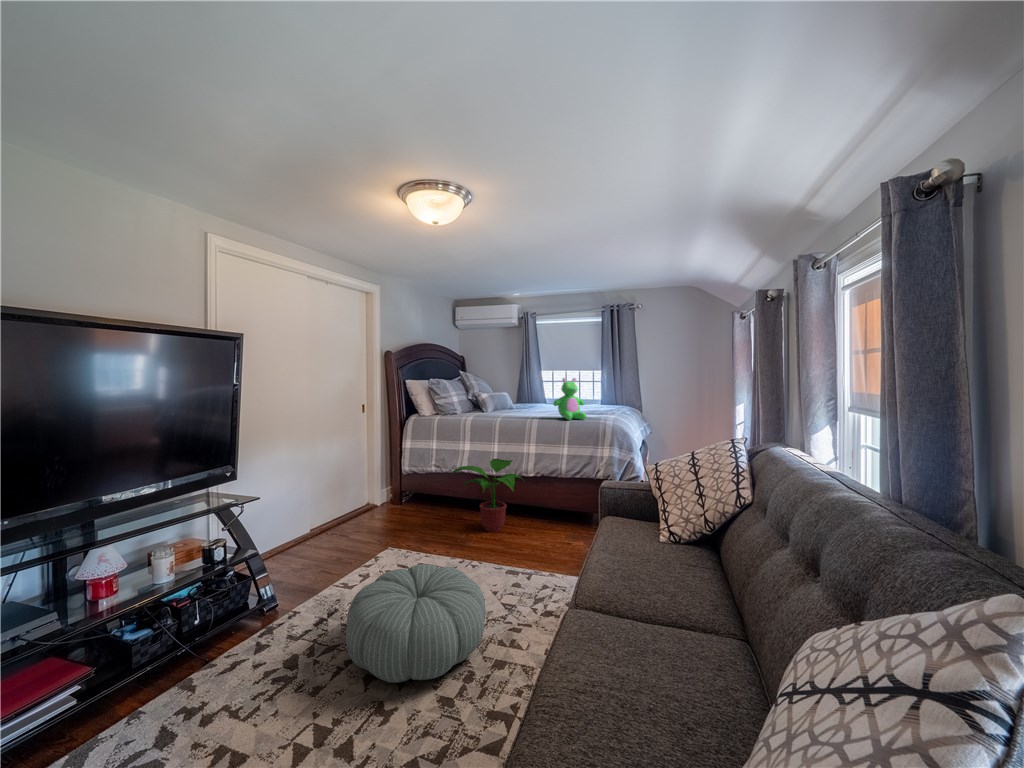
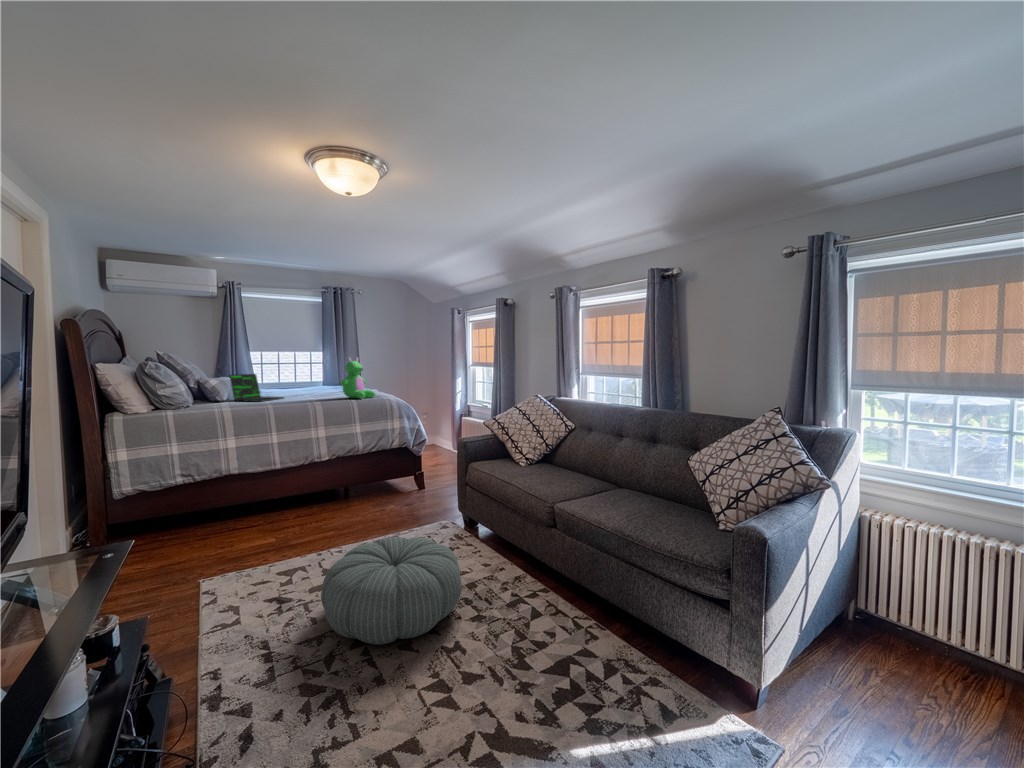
laptop: none [488,391,525,415] -> present [230,374,284,402]
potted plant: present [451,459,524,532] -> none [243,447,344,528]

